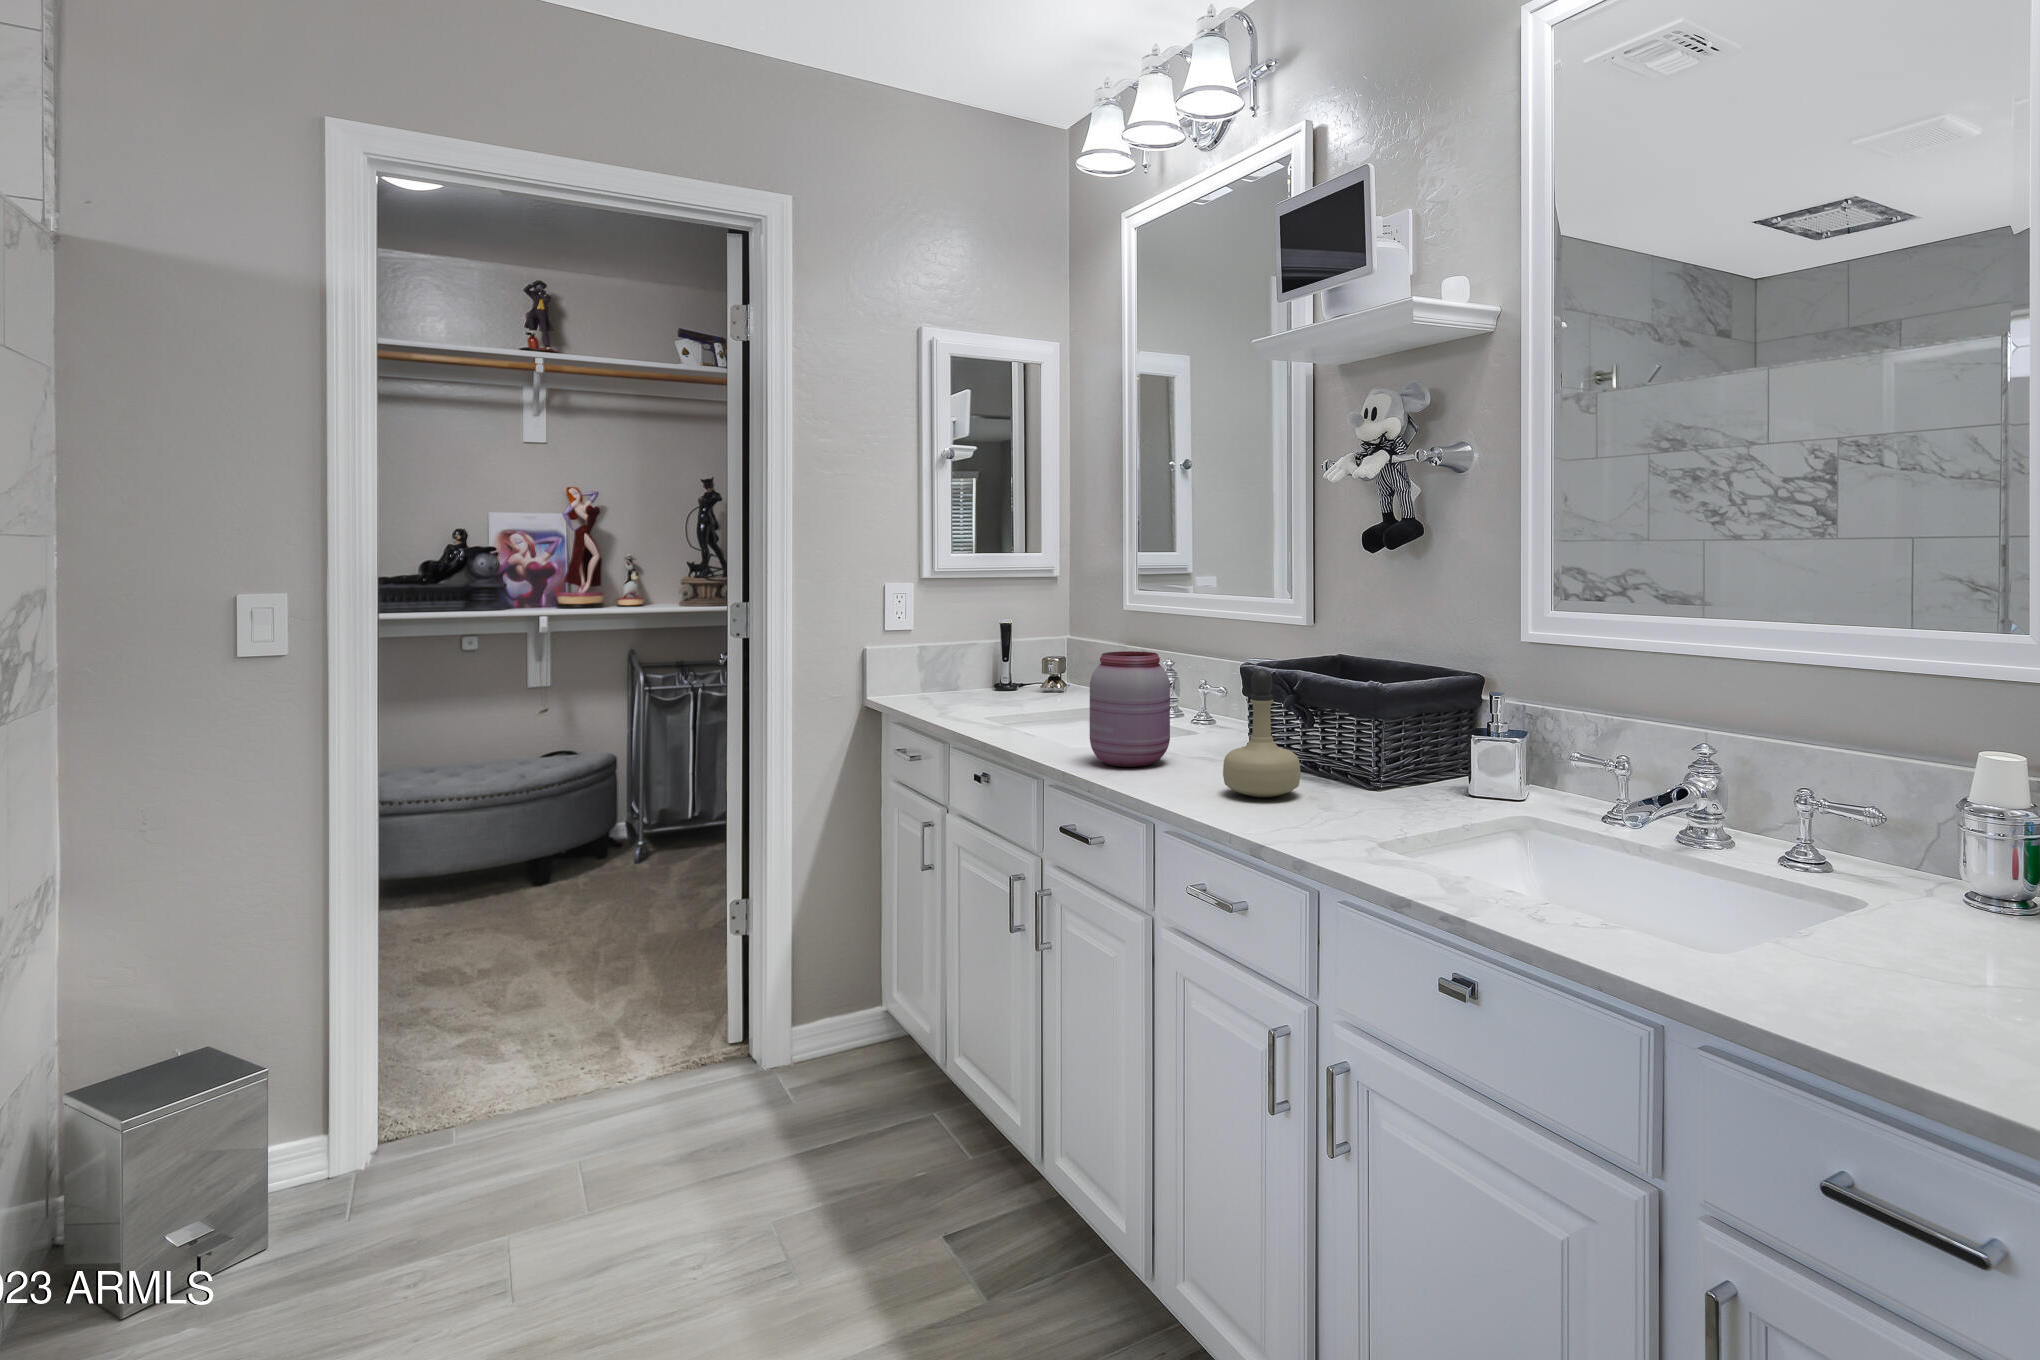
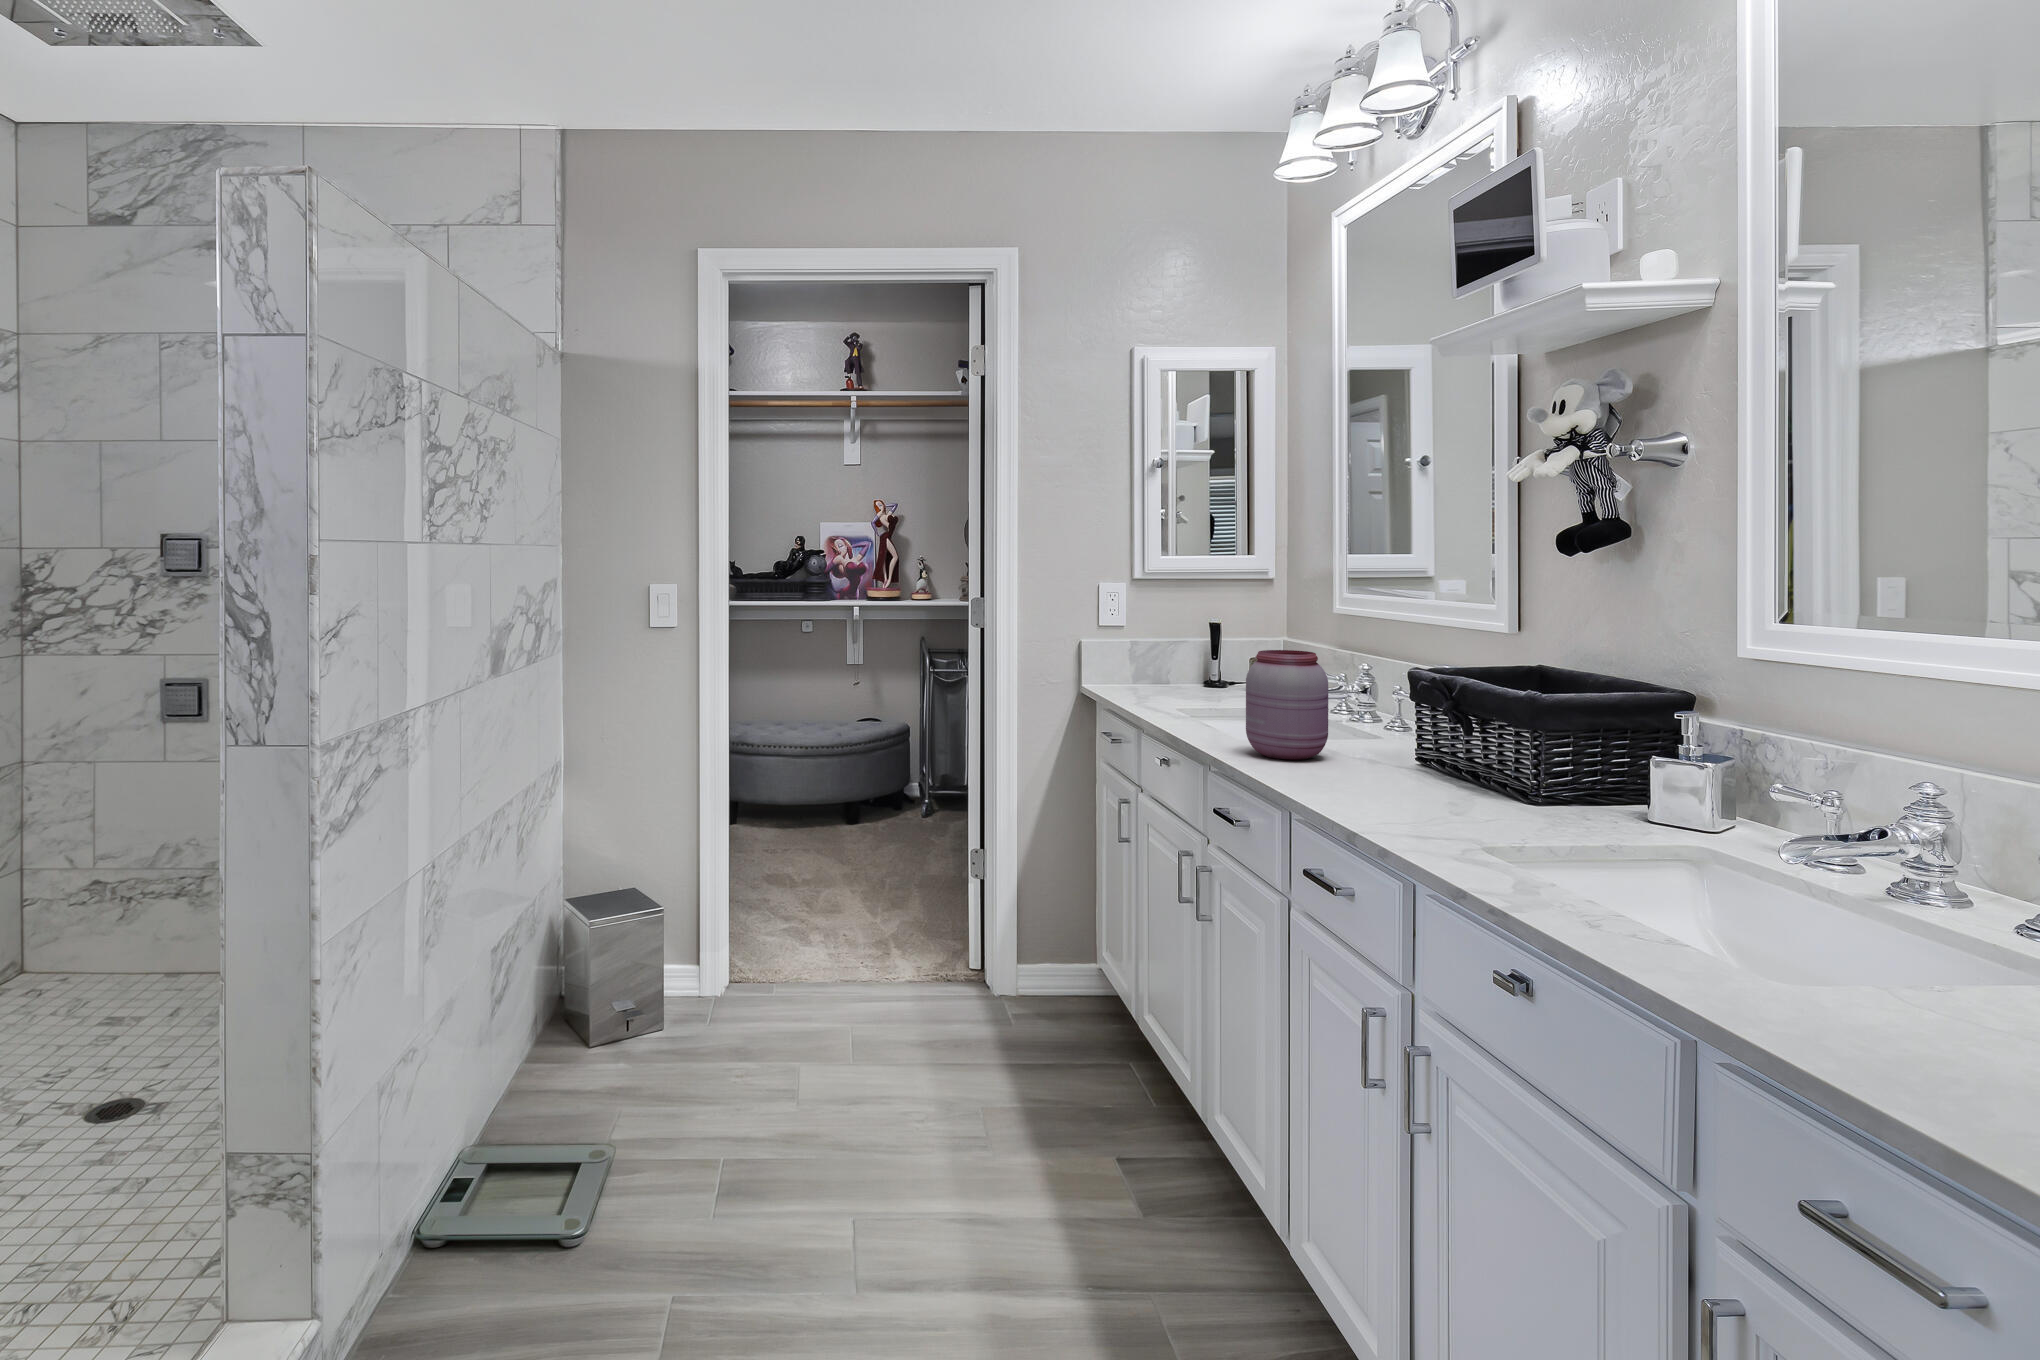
perfume bottle: present [1223,669,1301,797] -> none [1355,671,1440,796]

